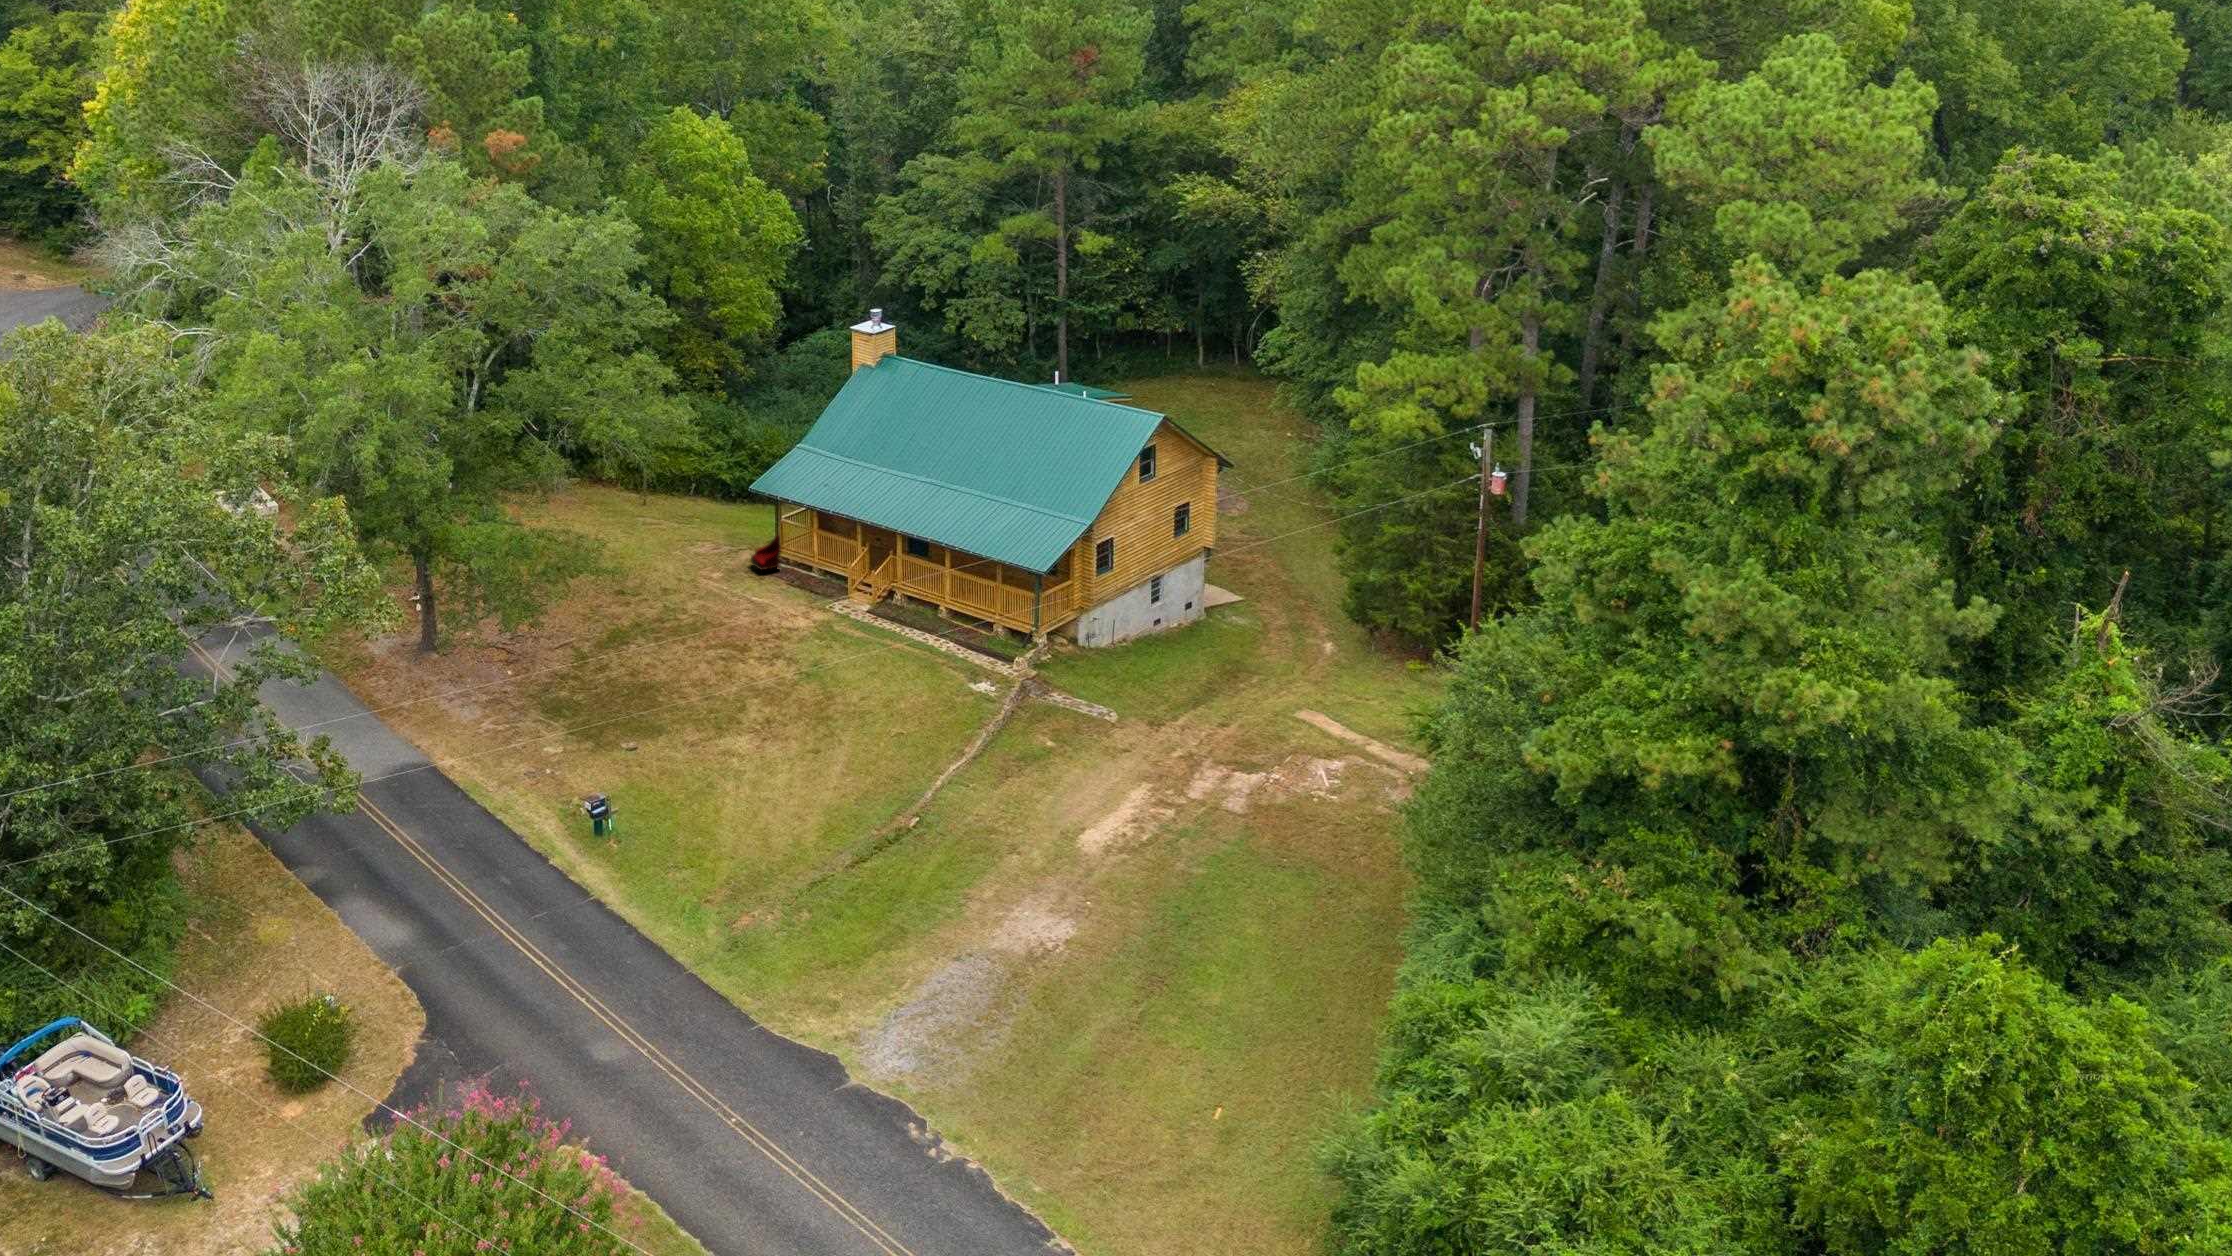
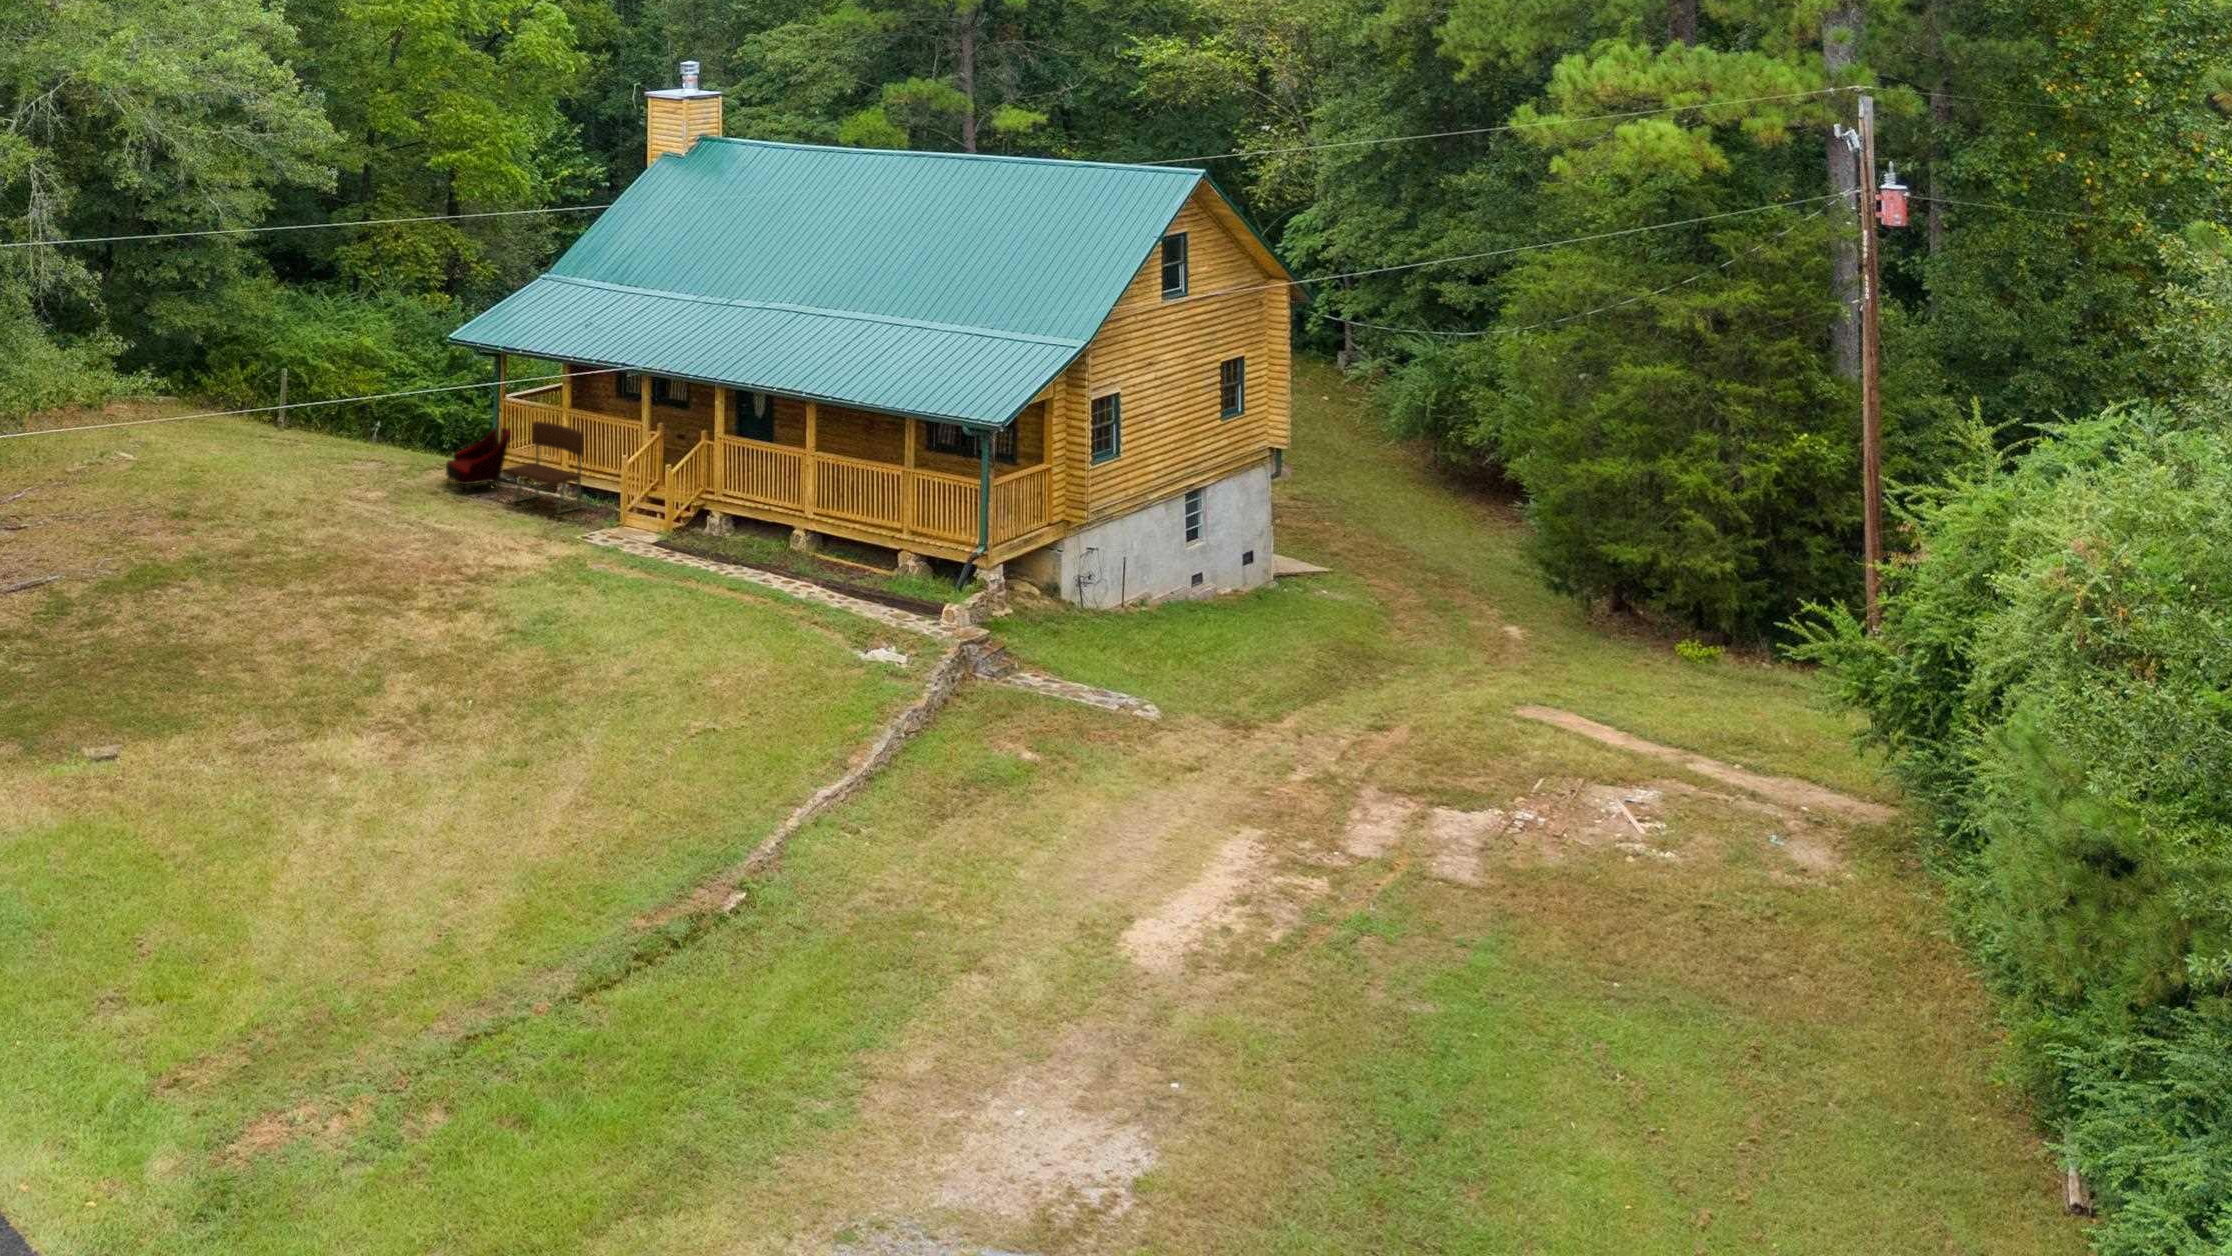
bench: none [785,536,827,589] -> present [505,421,584,514]

